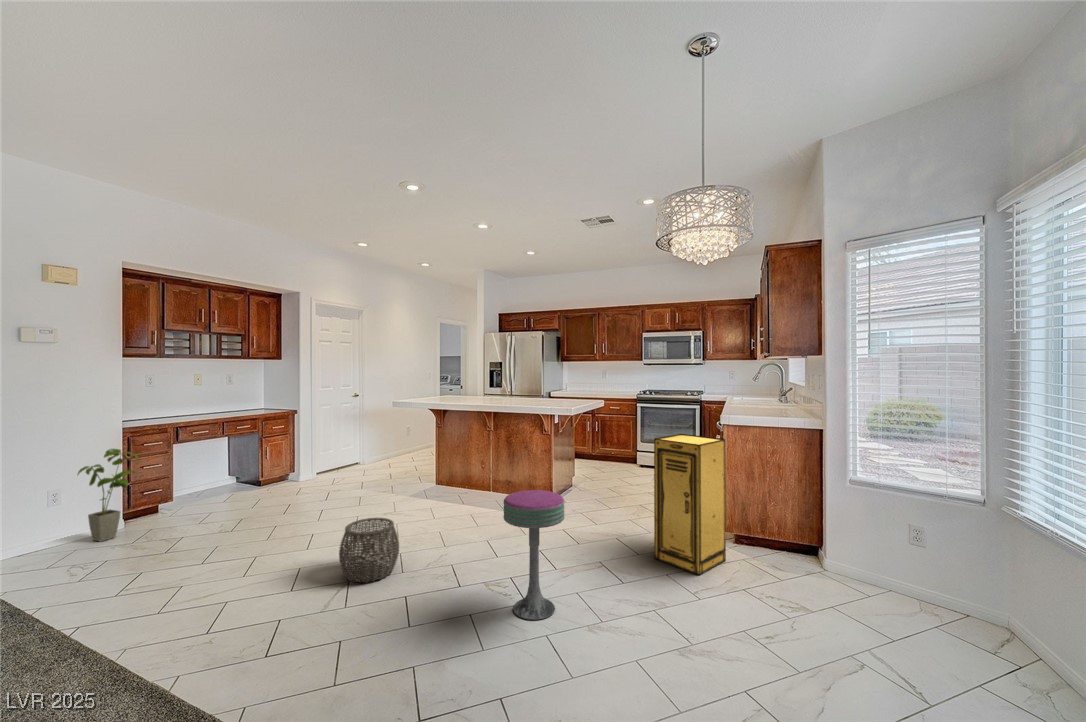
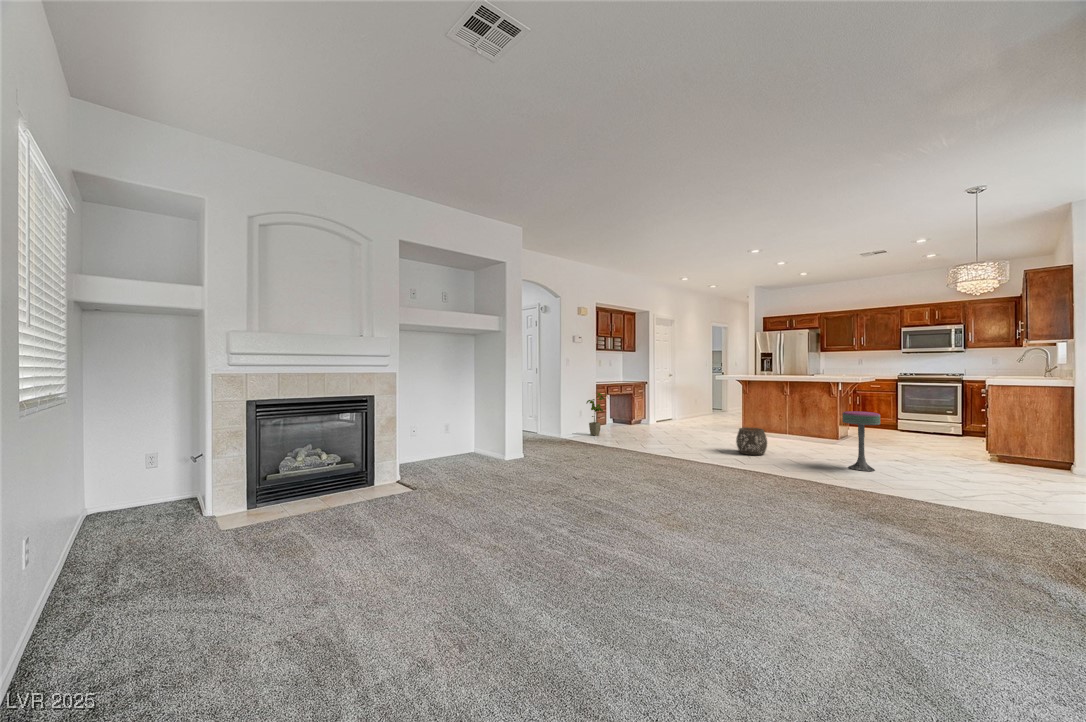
storage cabinet: present [654,434,726,575] -> none [932,391,990,470]

